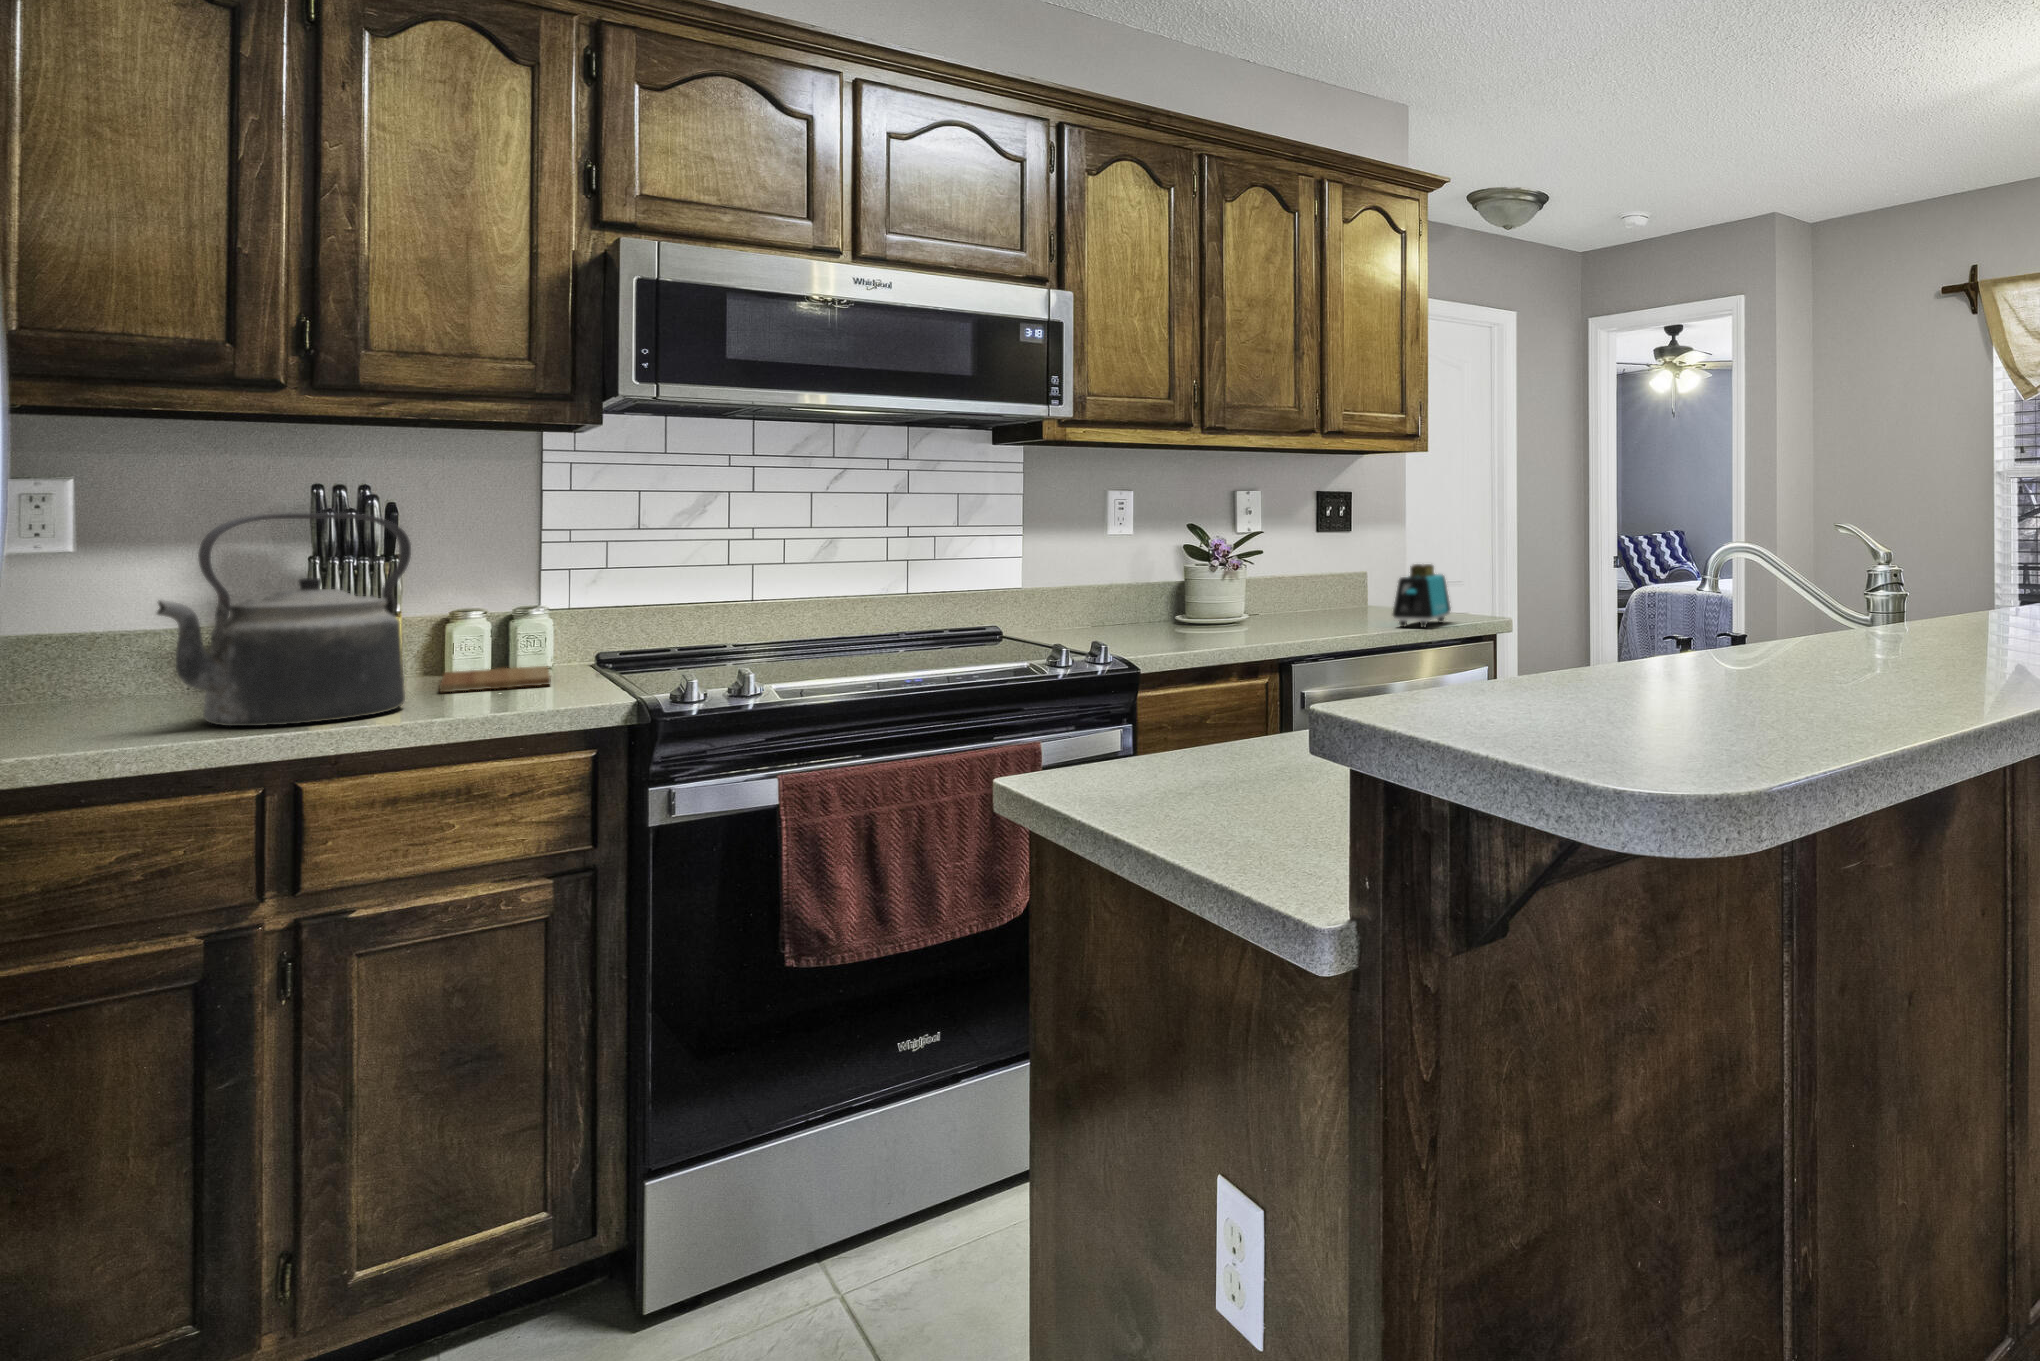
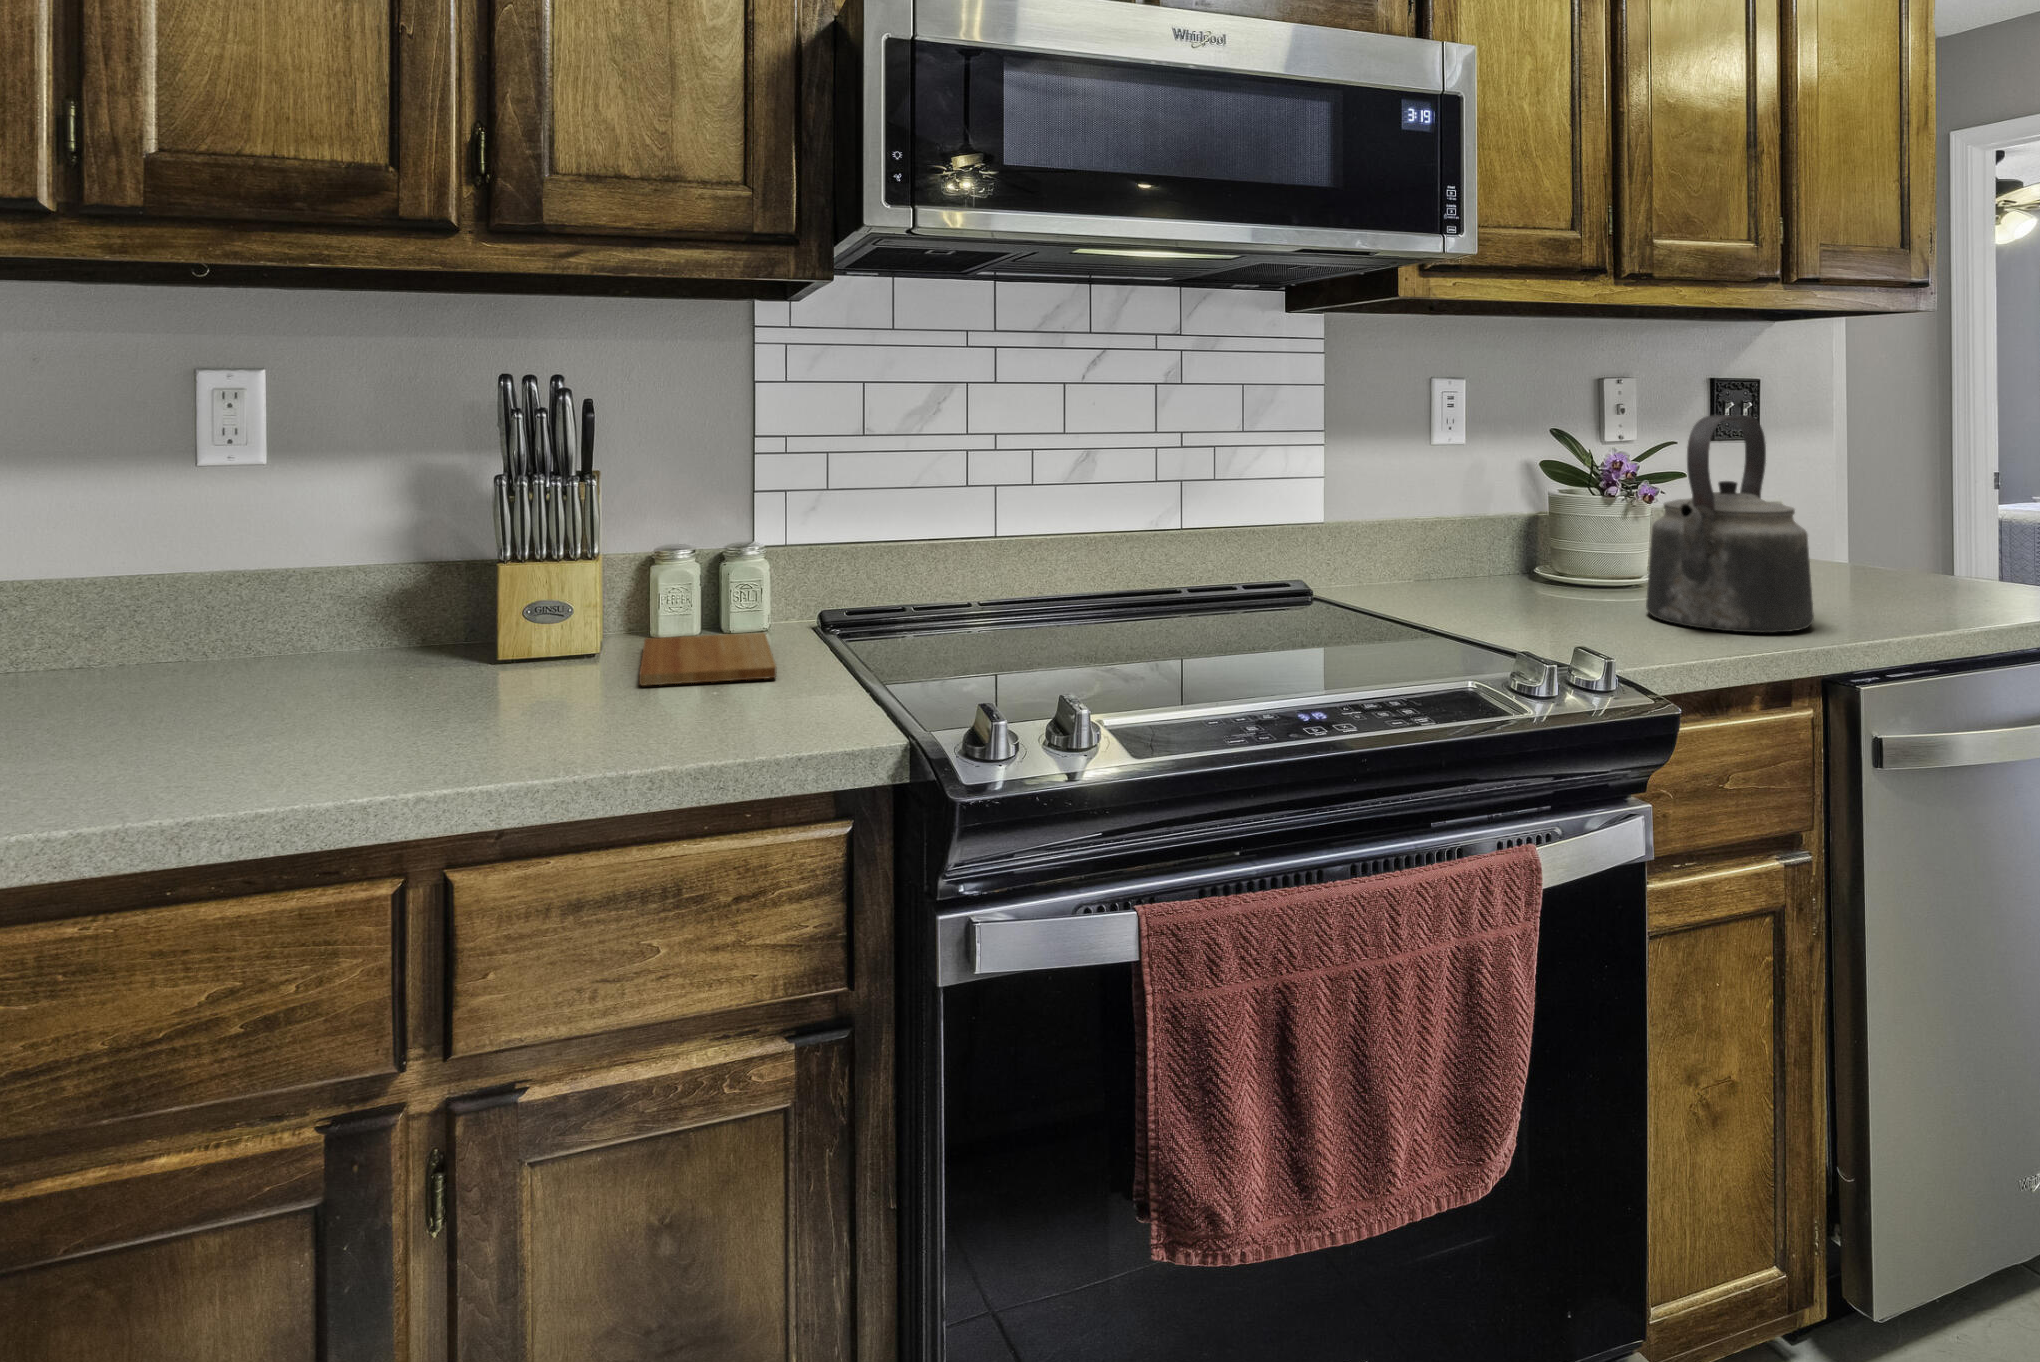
kettle: present [157,513,411,726] -> present [1646,415,1814,633]
toaster: present [1393,564,1451,628] -> none [1945,502,2030,615]

